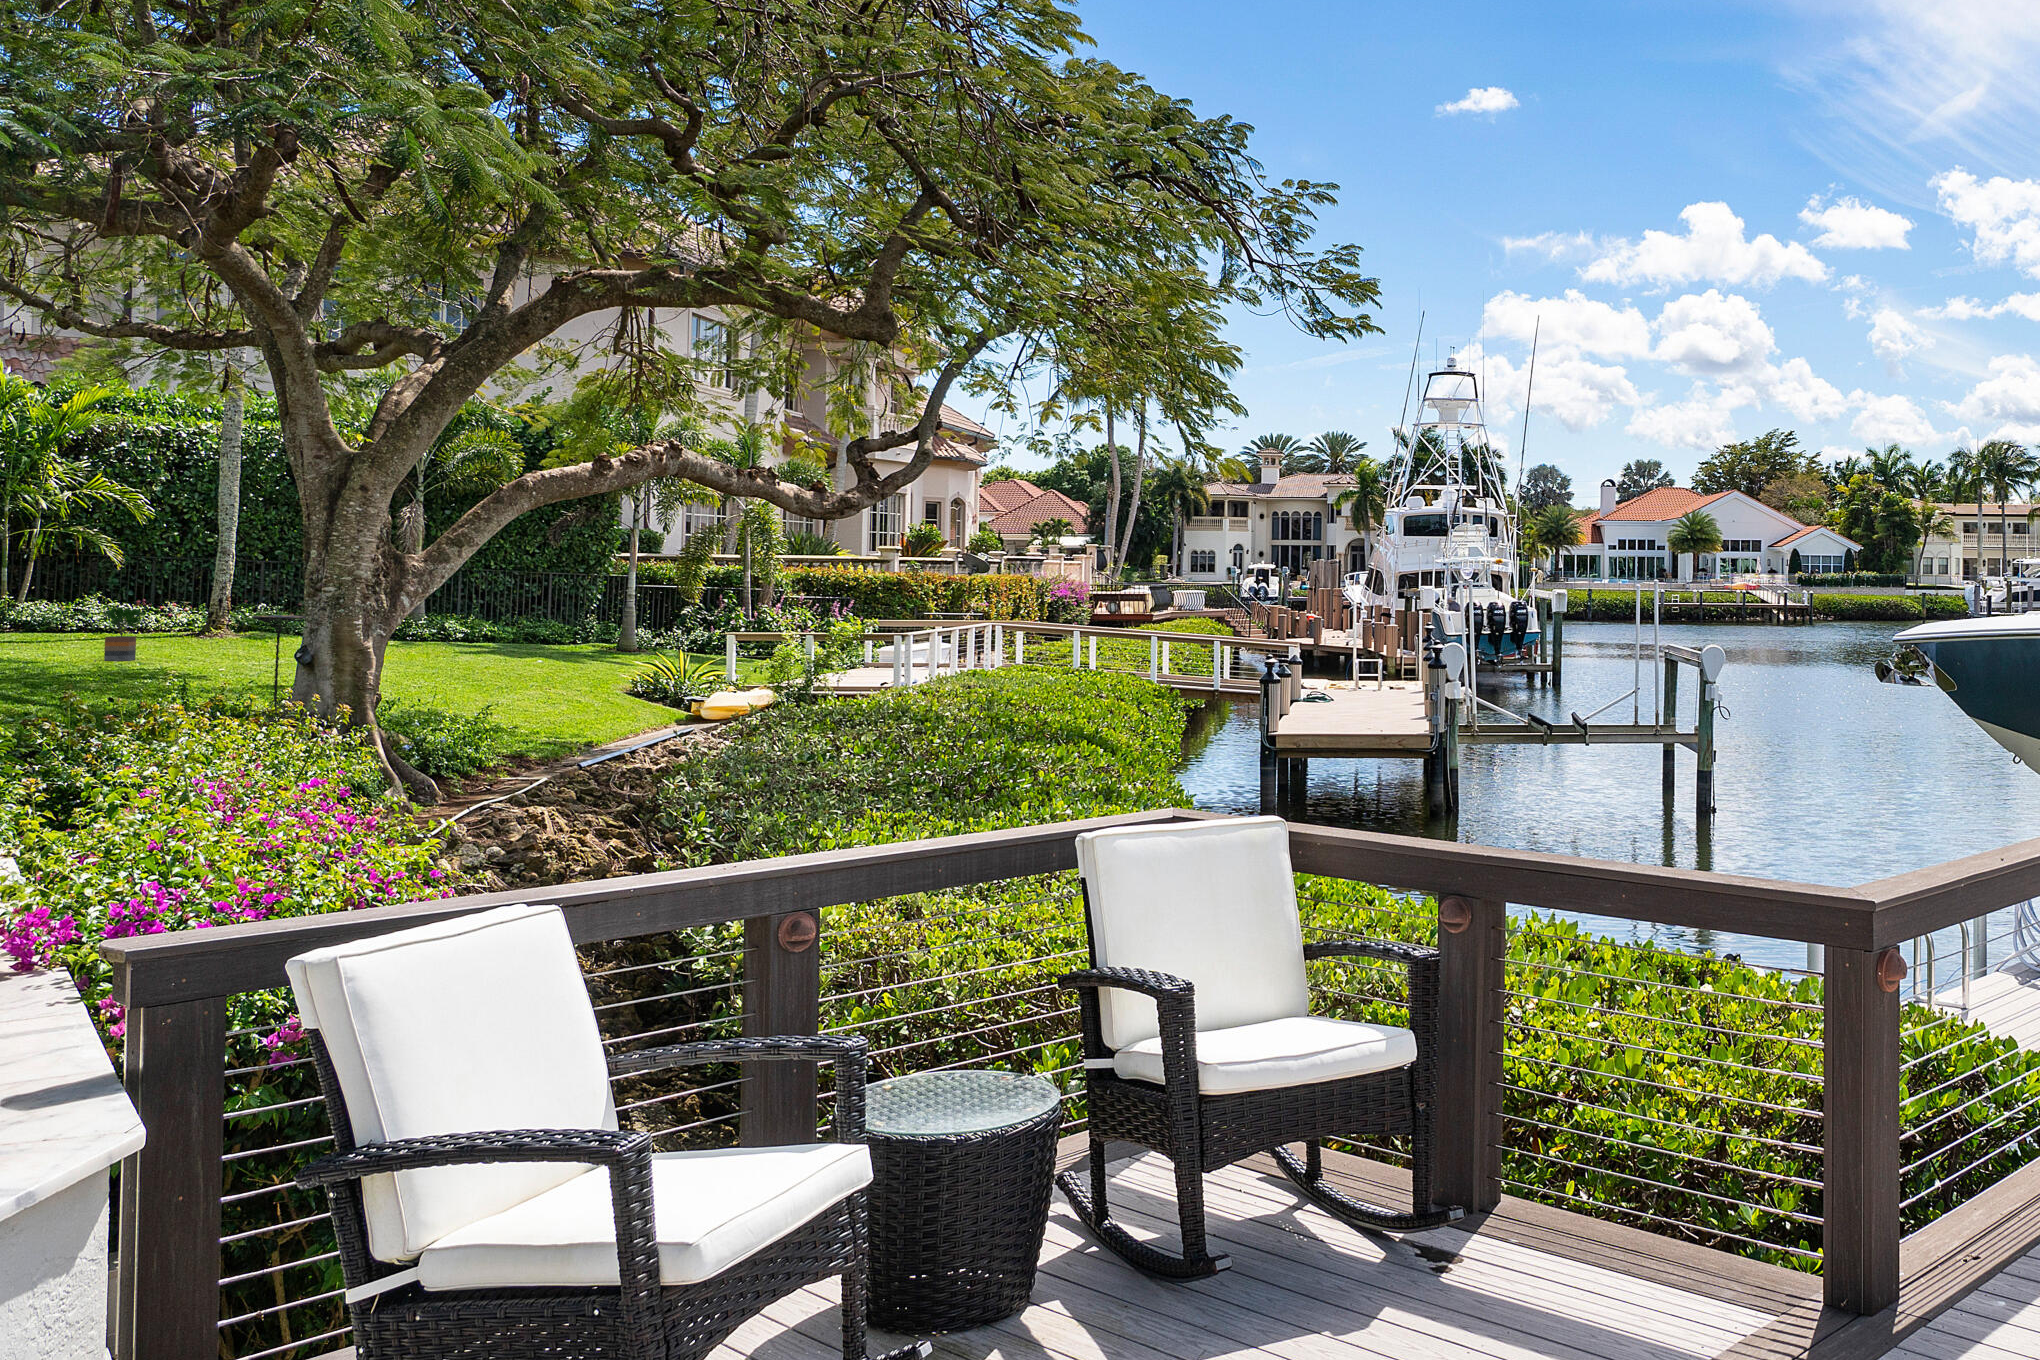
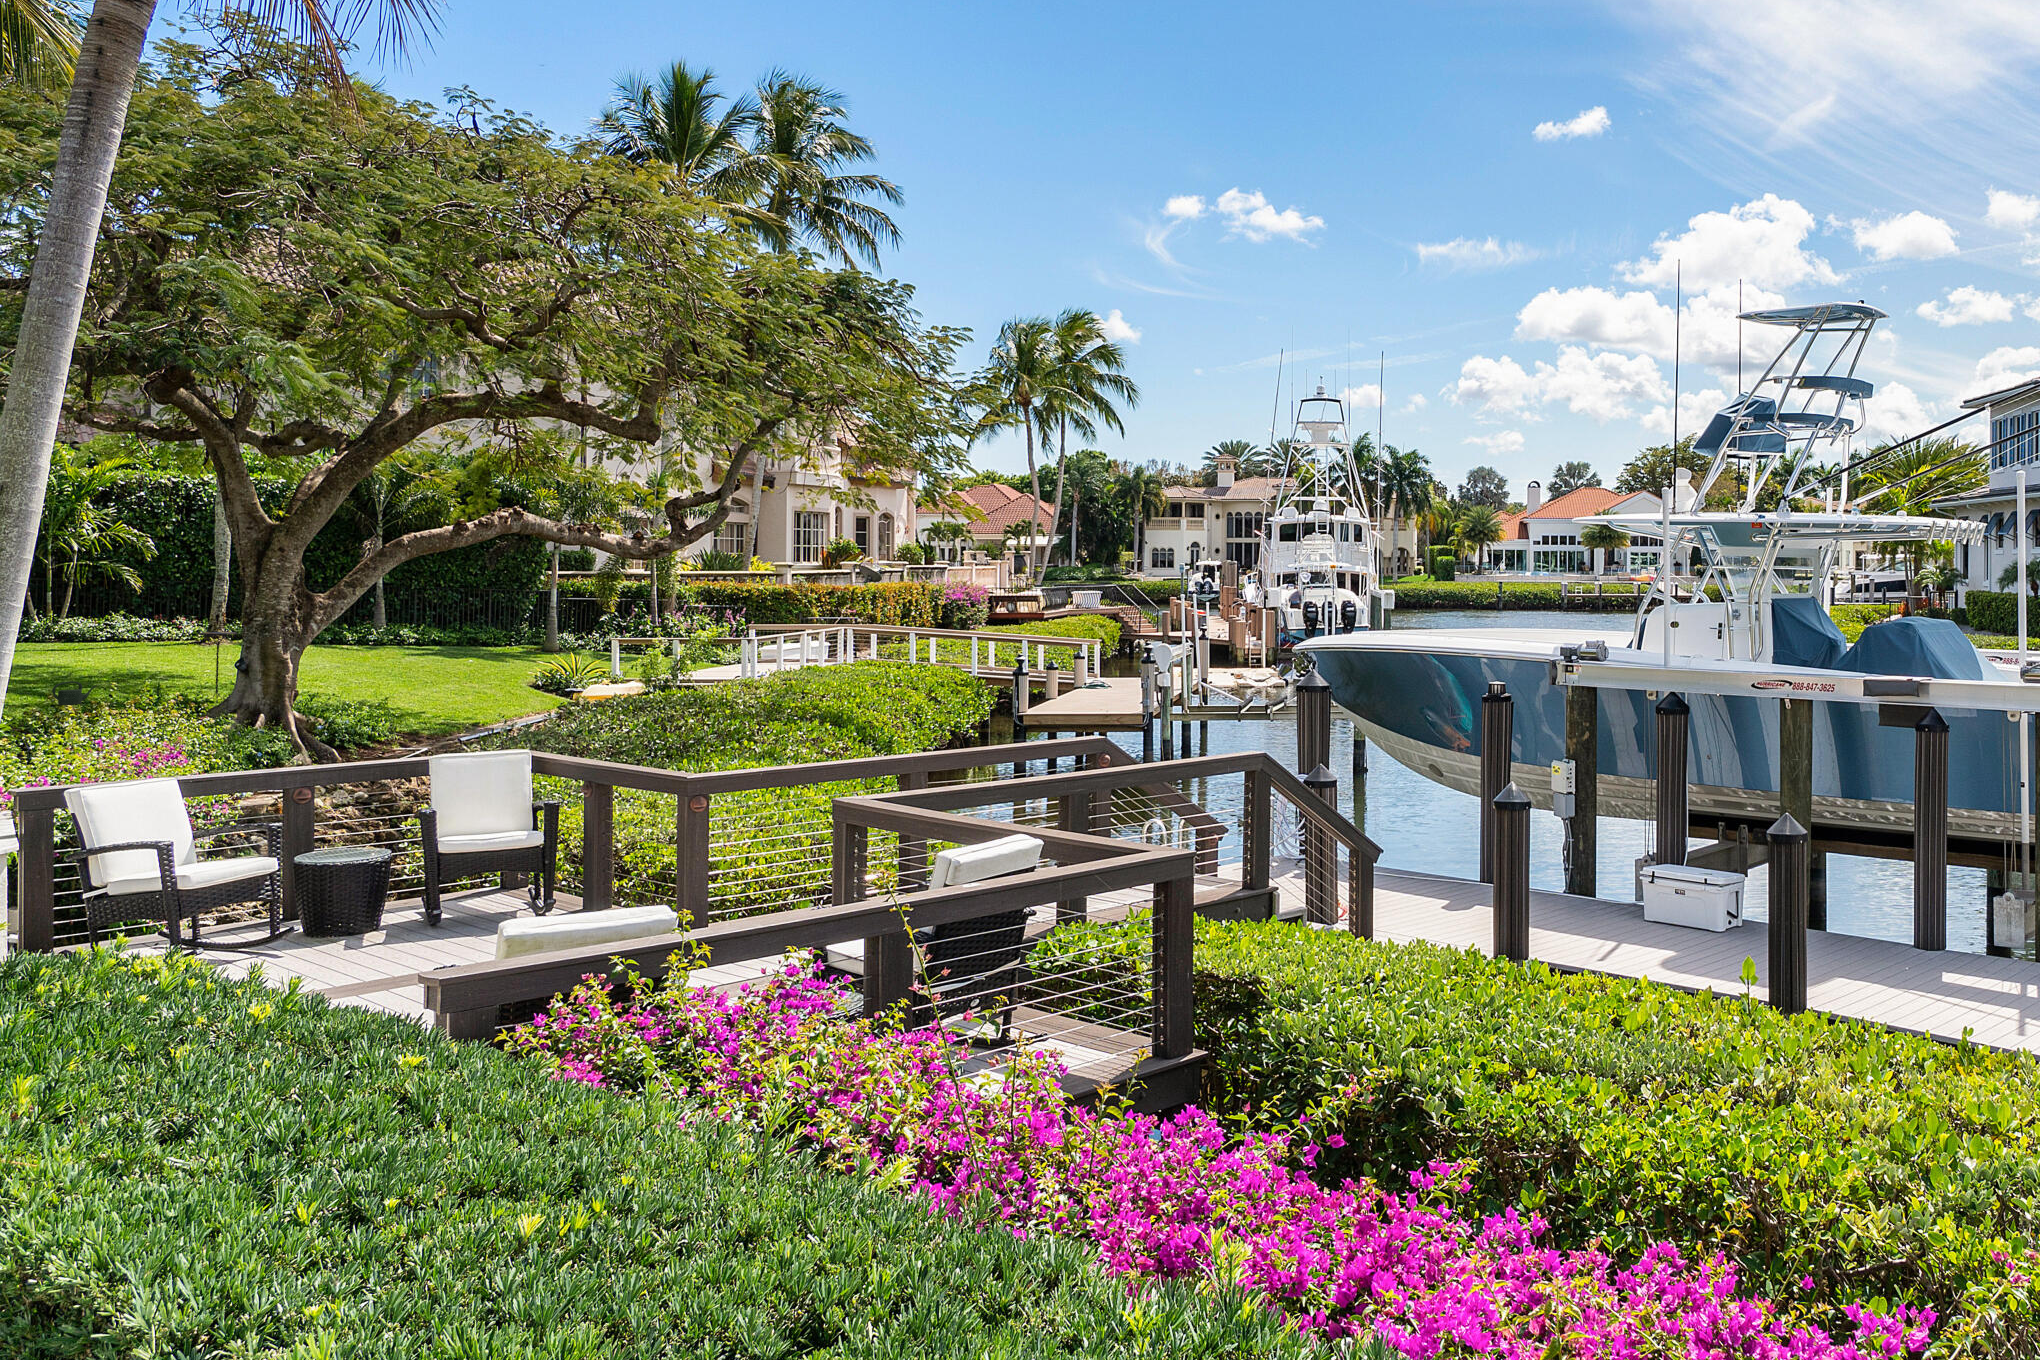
potted tree: present [103,607,145,661] -> none [111,623,146,665]
watering can: none [44,684,106,717] -> present [52,681,96,705]

